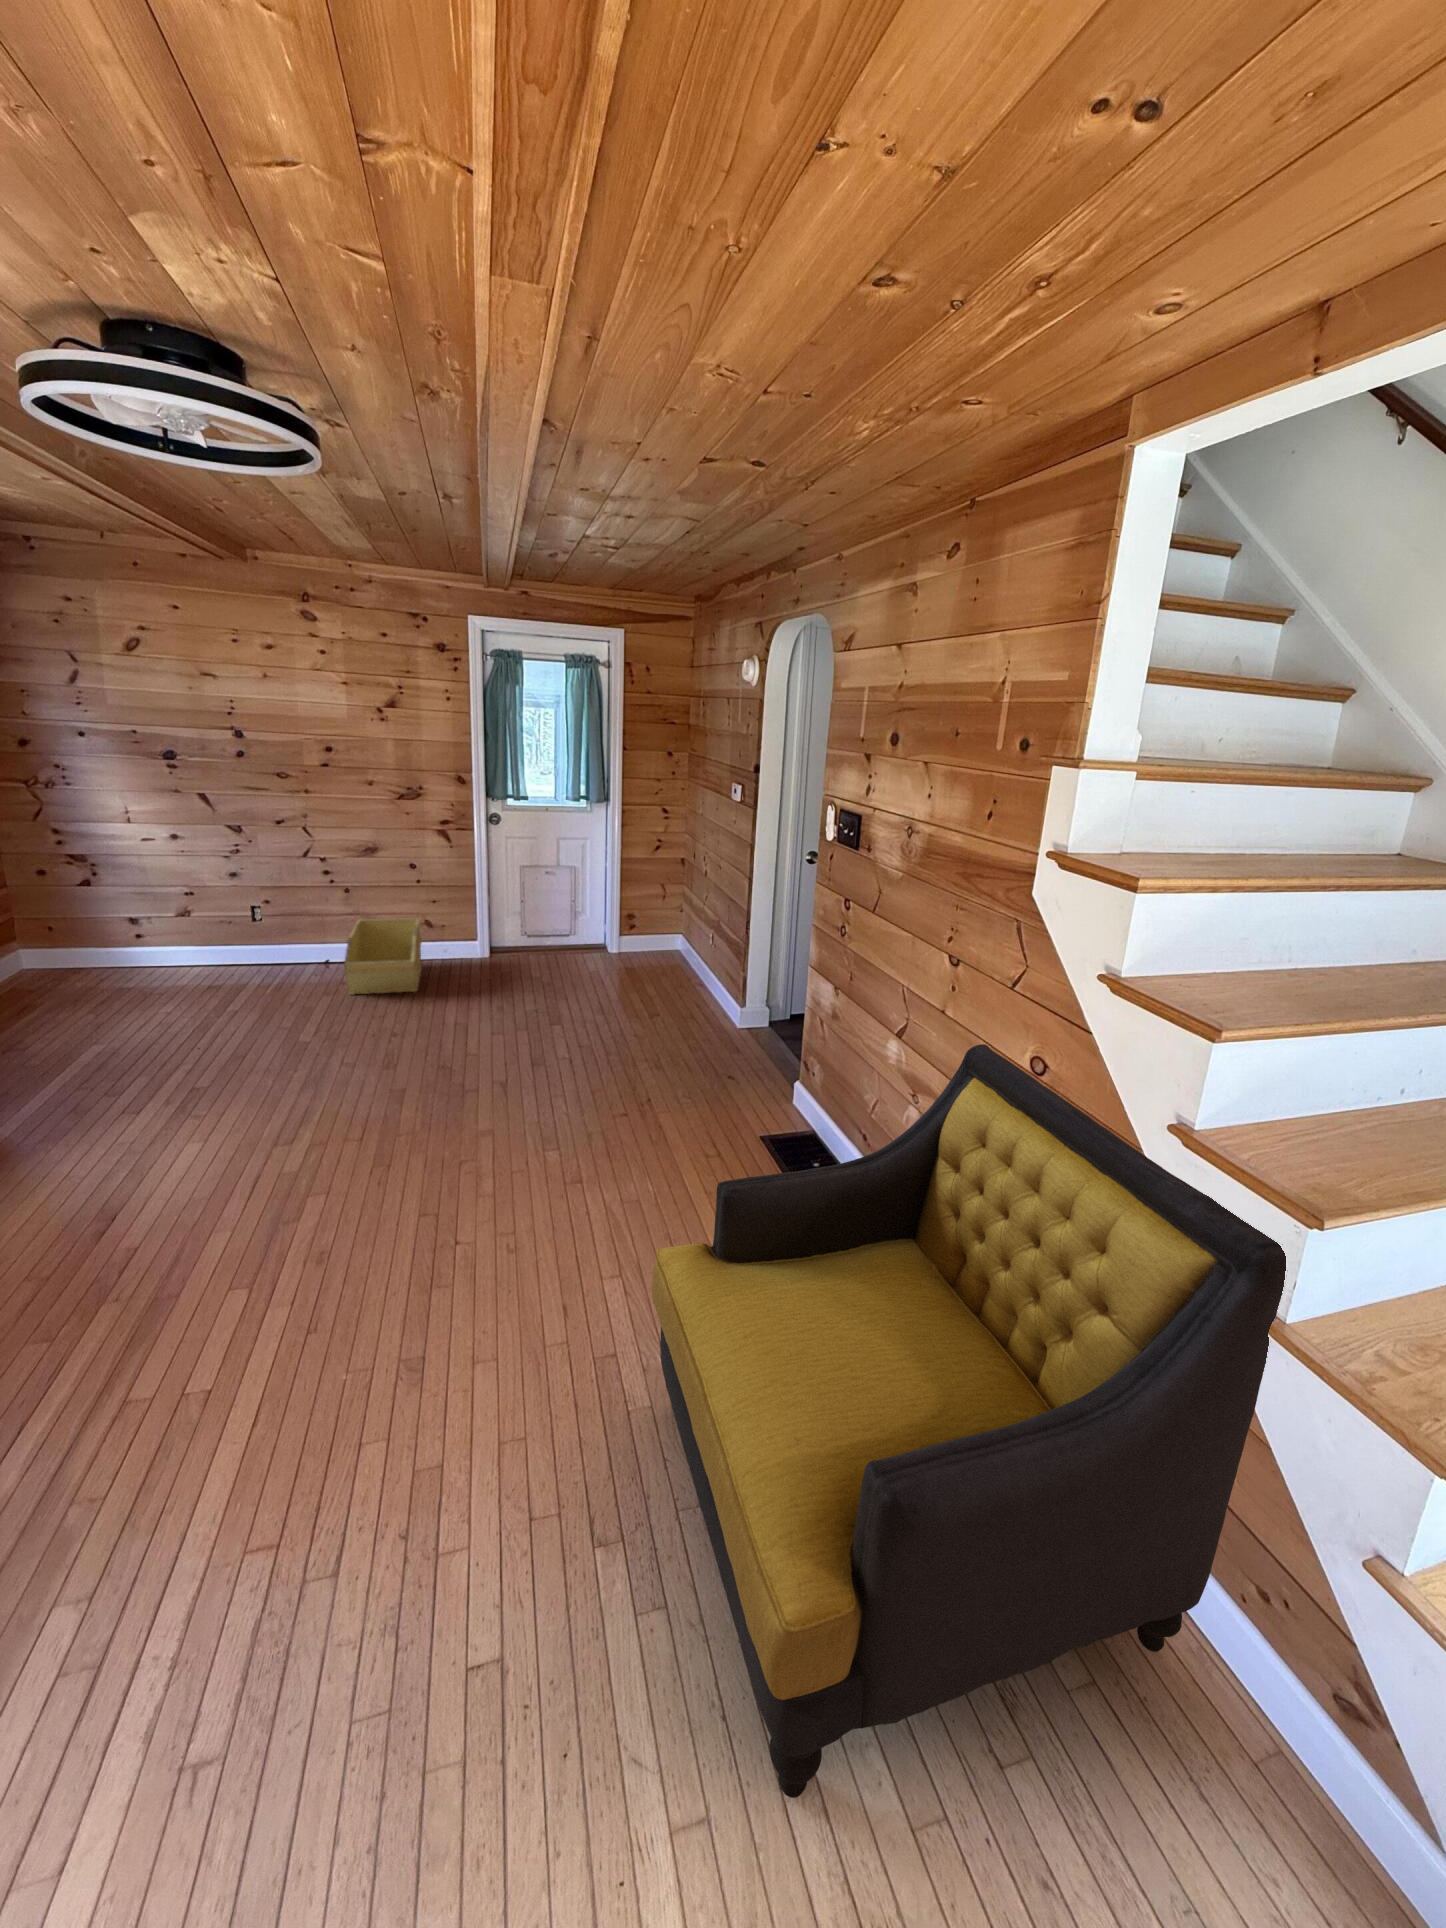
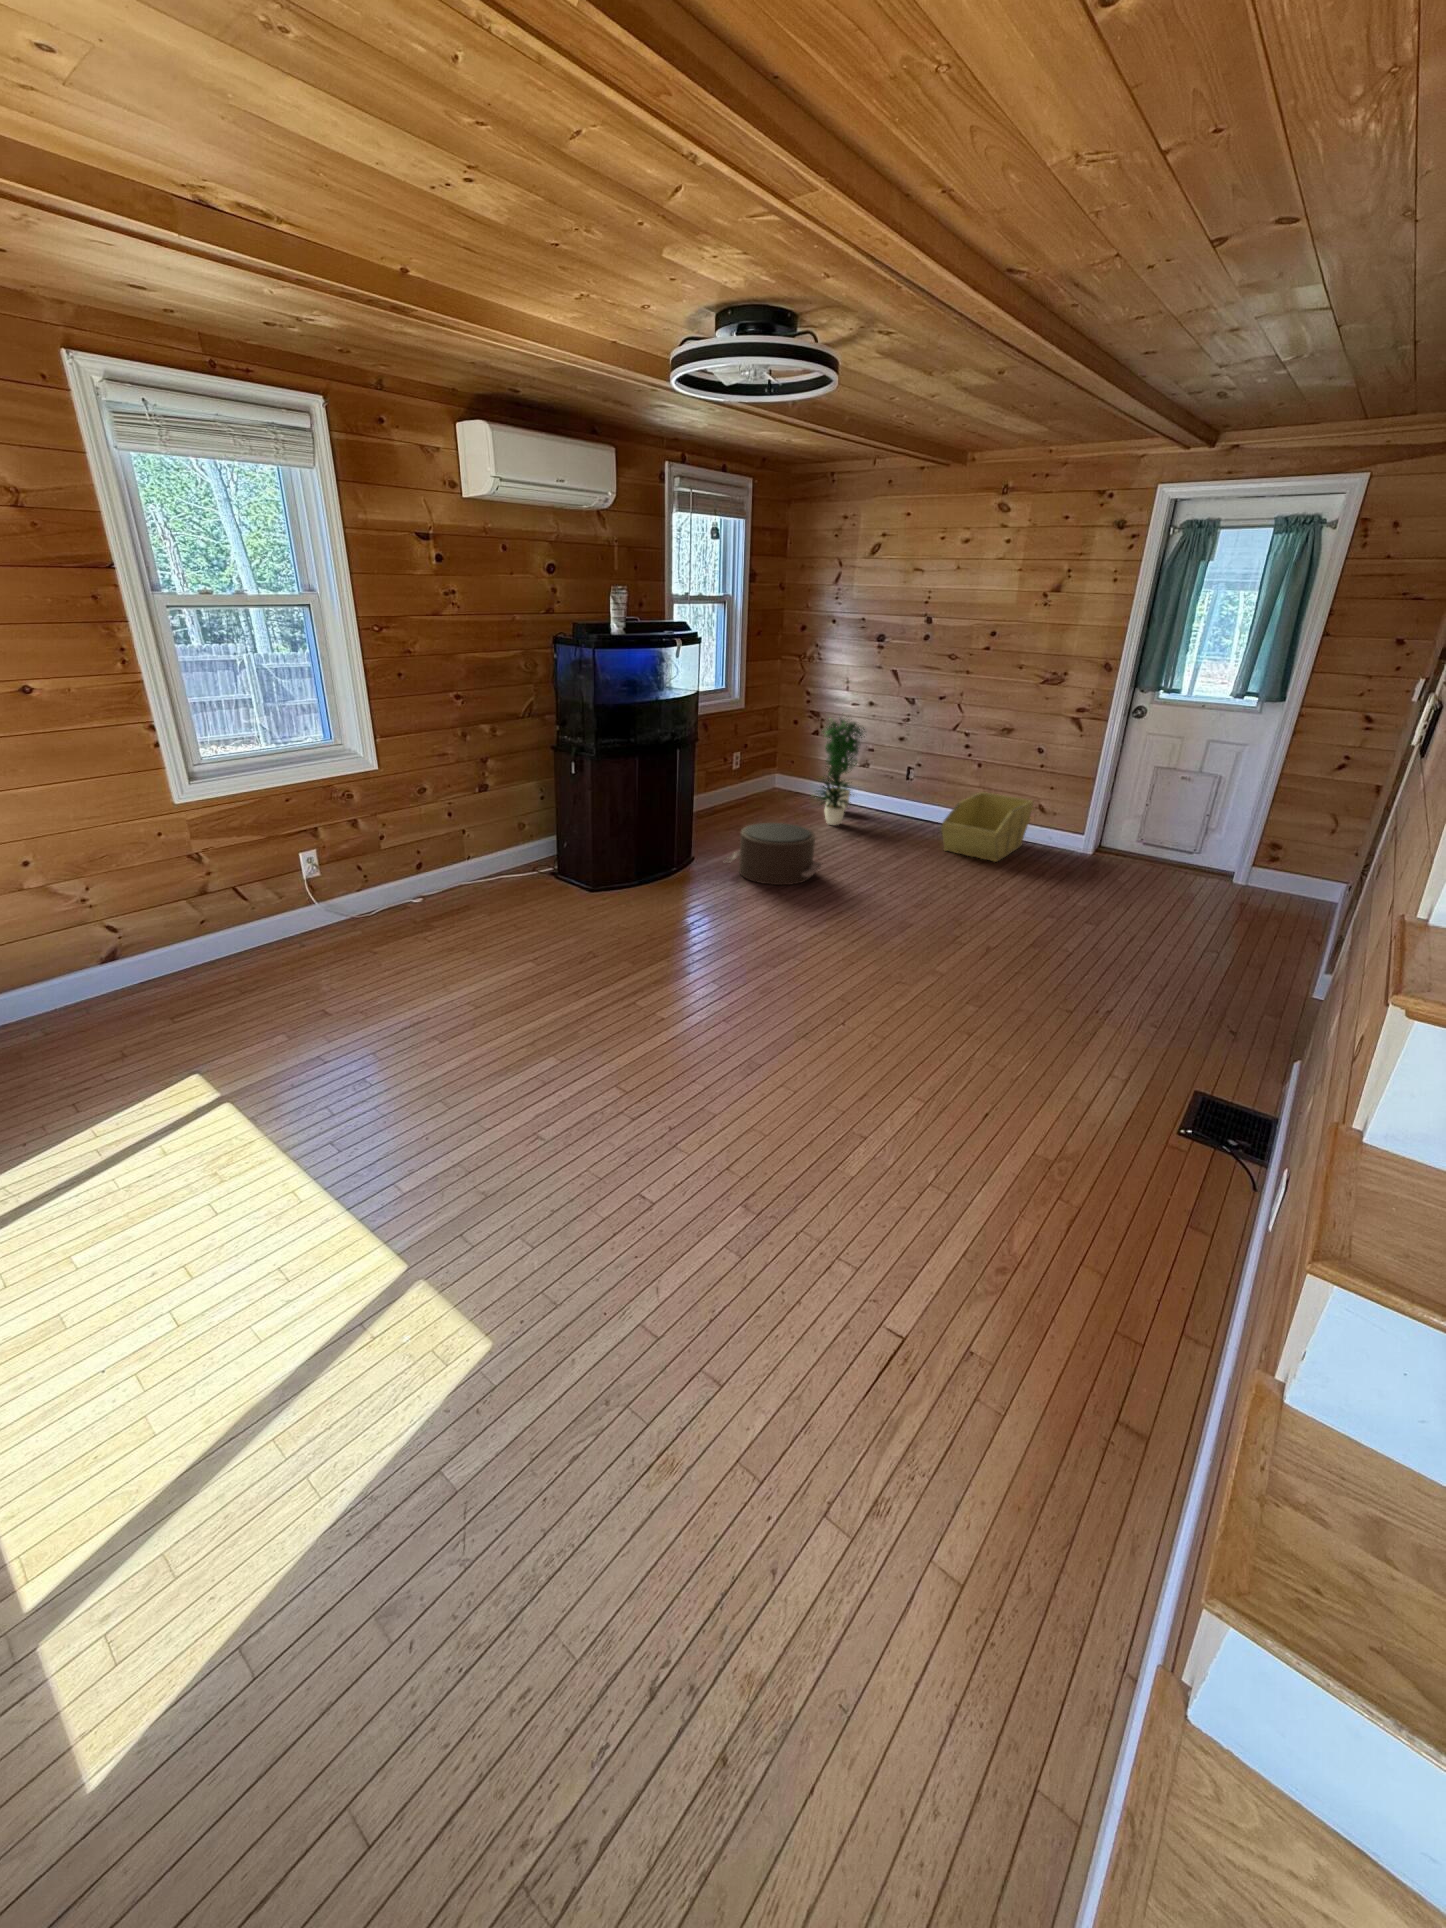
potted plant: none [105,850,198,1002] -> present [819,718,865,825]
pouf: none [61,1018,232,1119] -> present [725,823,821,885]
armchair: present [652,1044,1287,1798] -> none [670,991,1312,1666]

